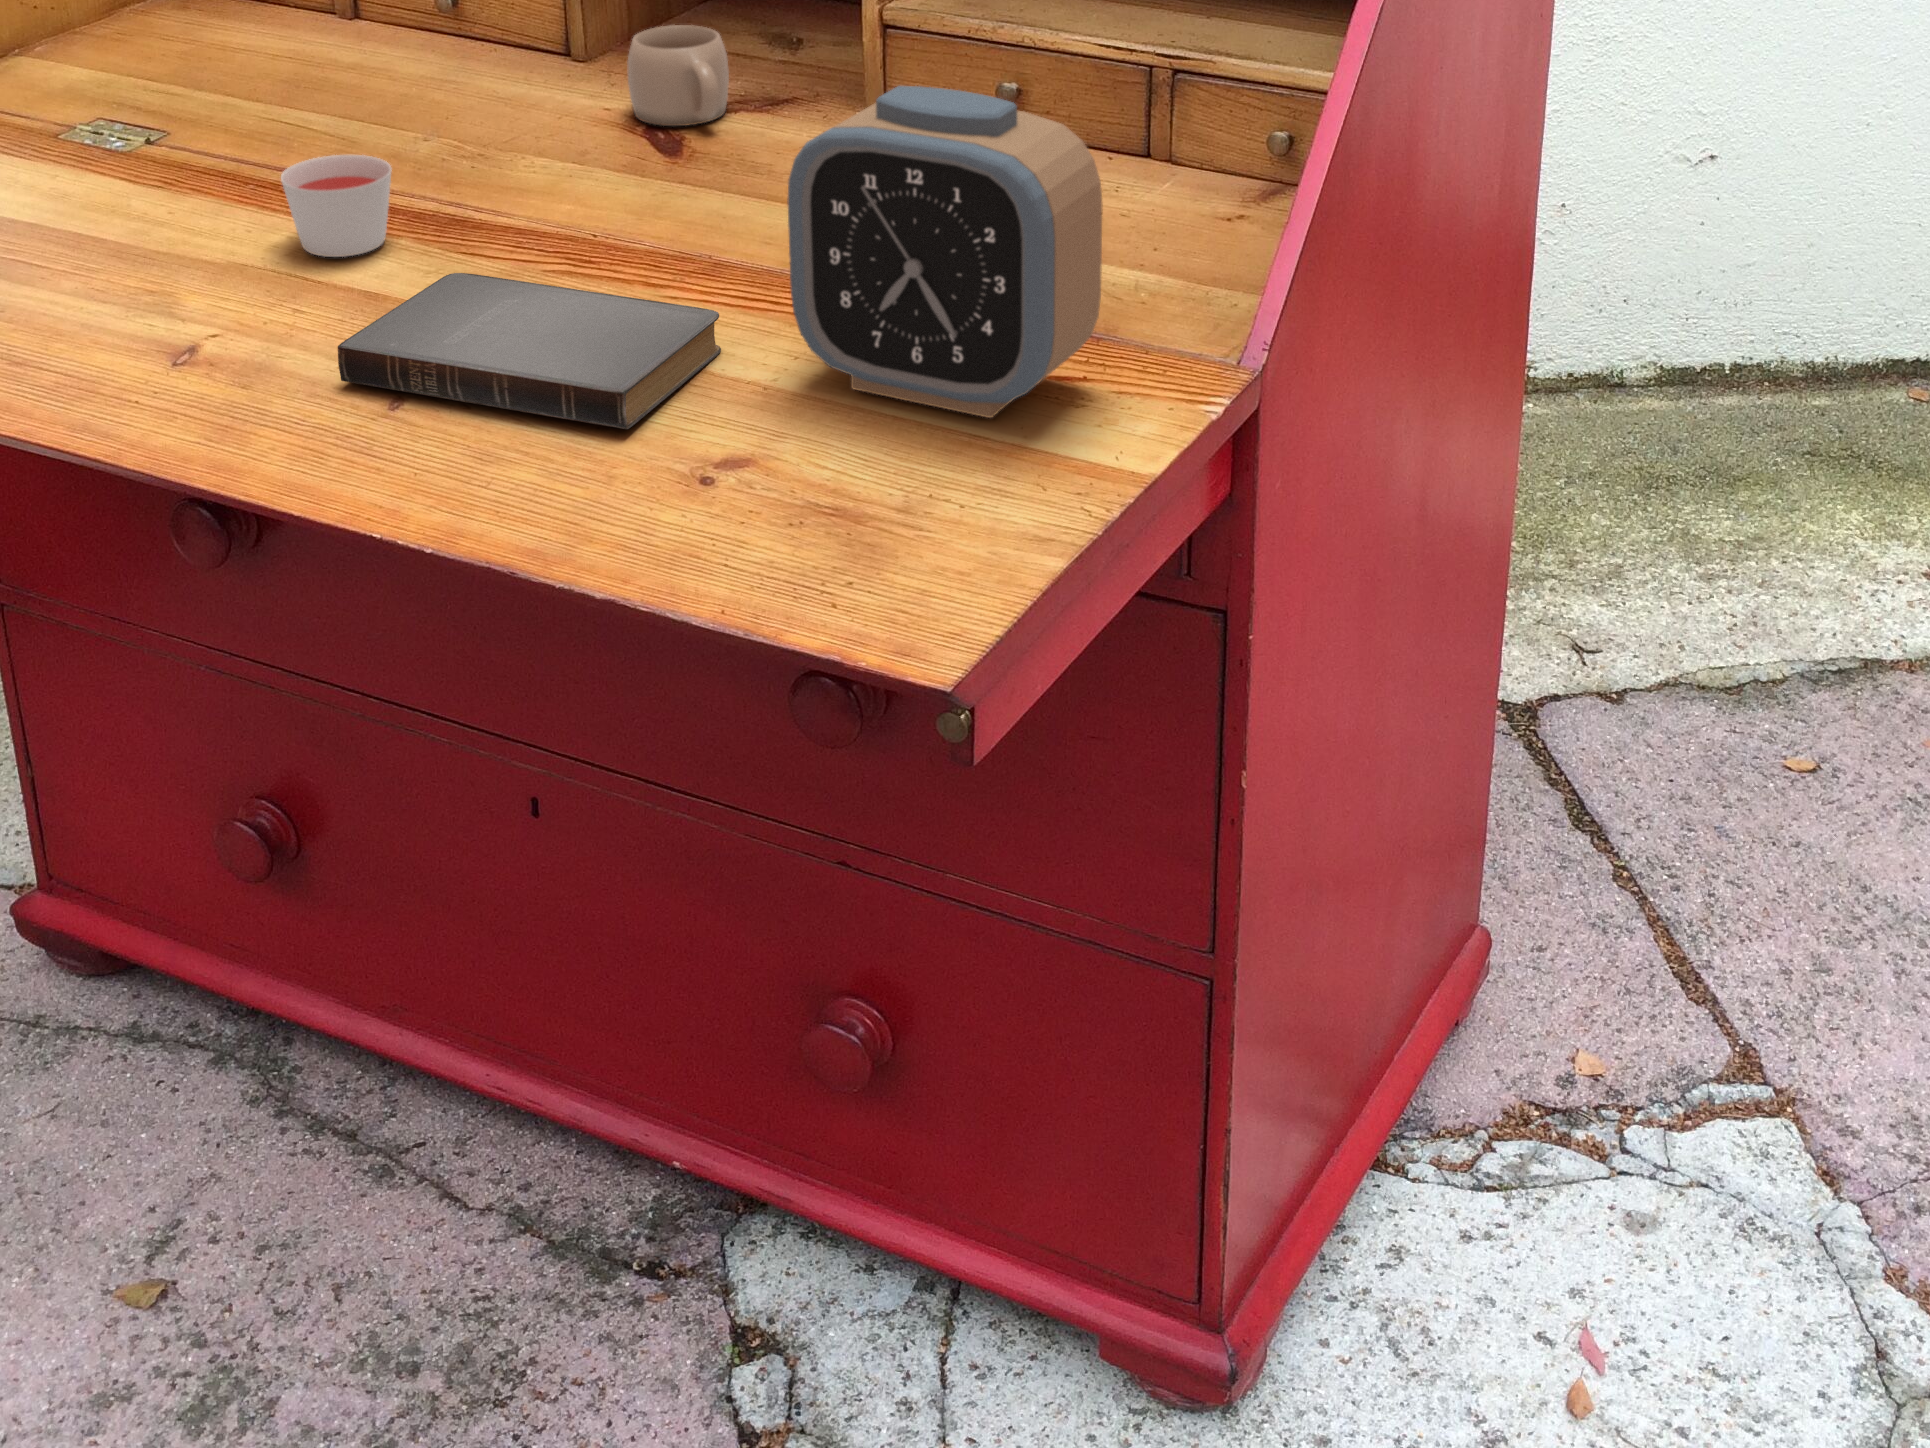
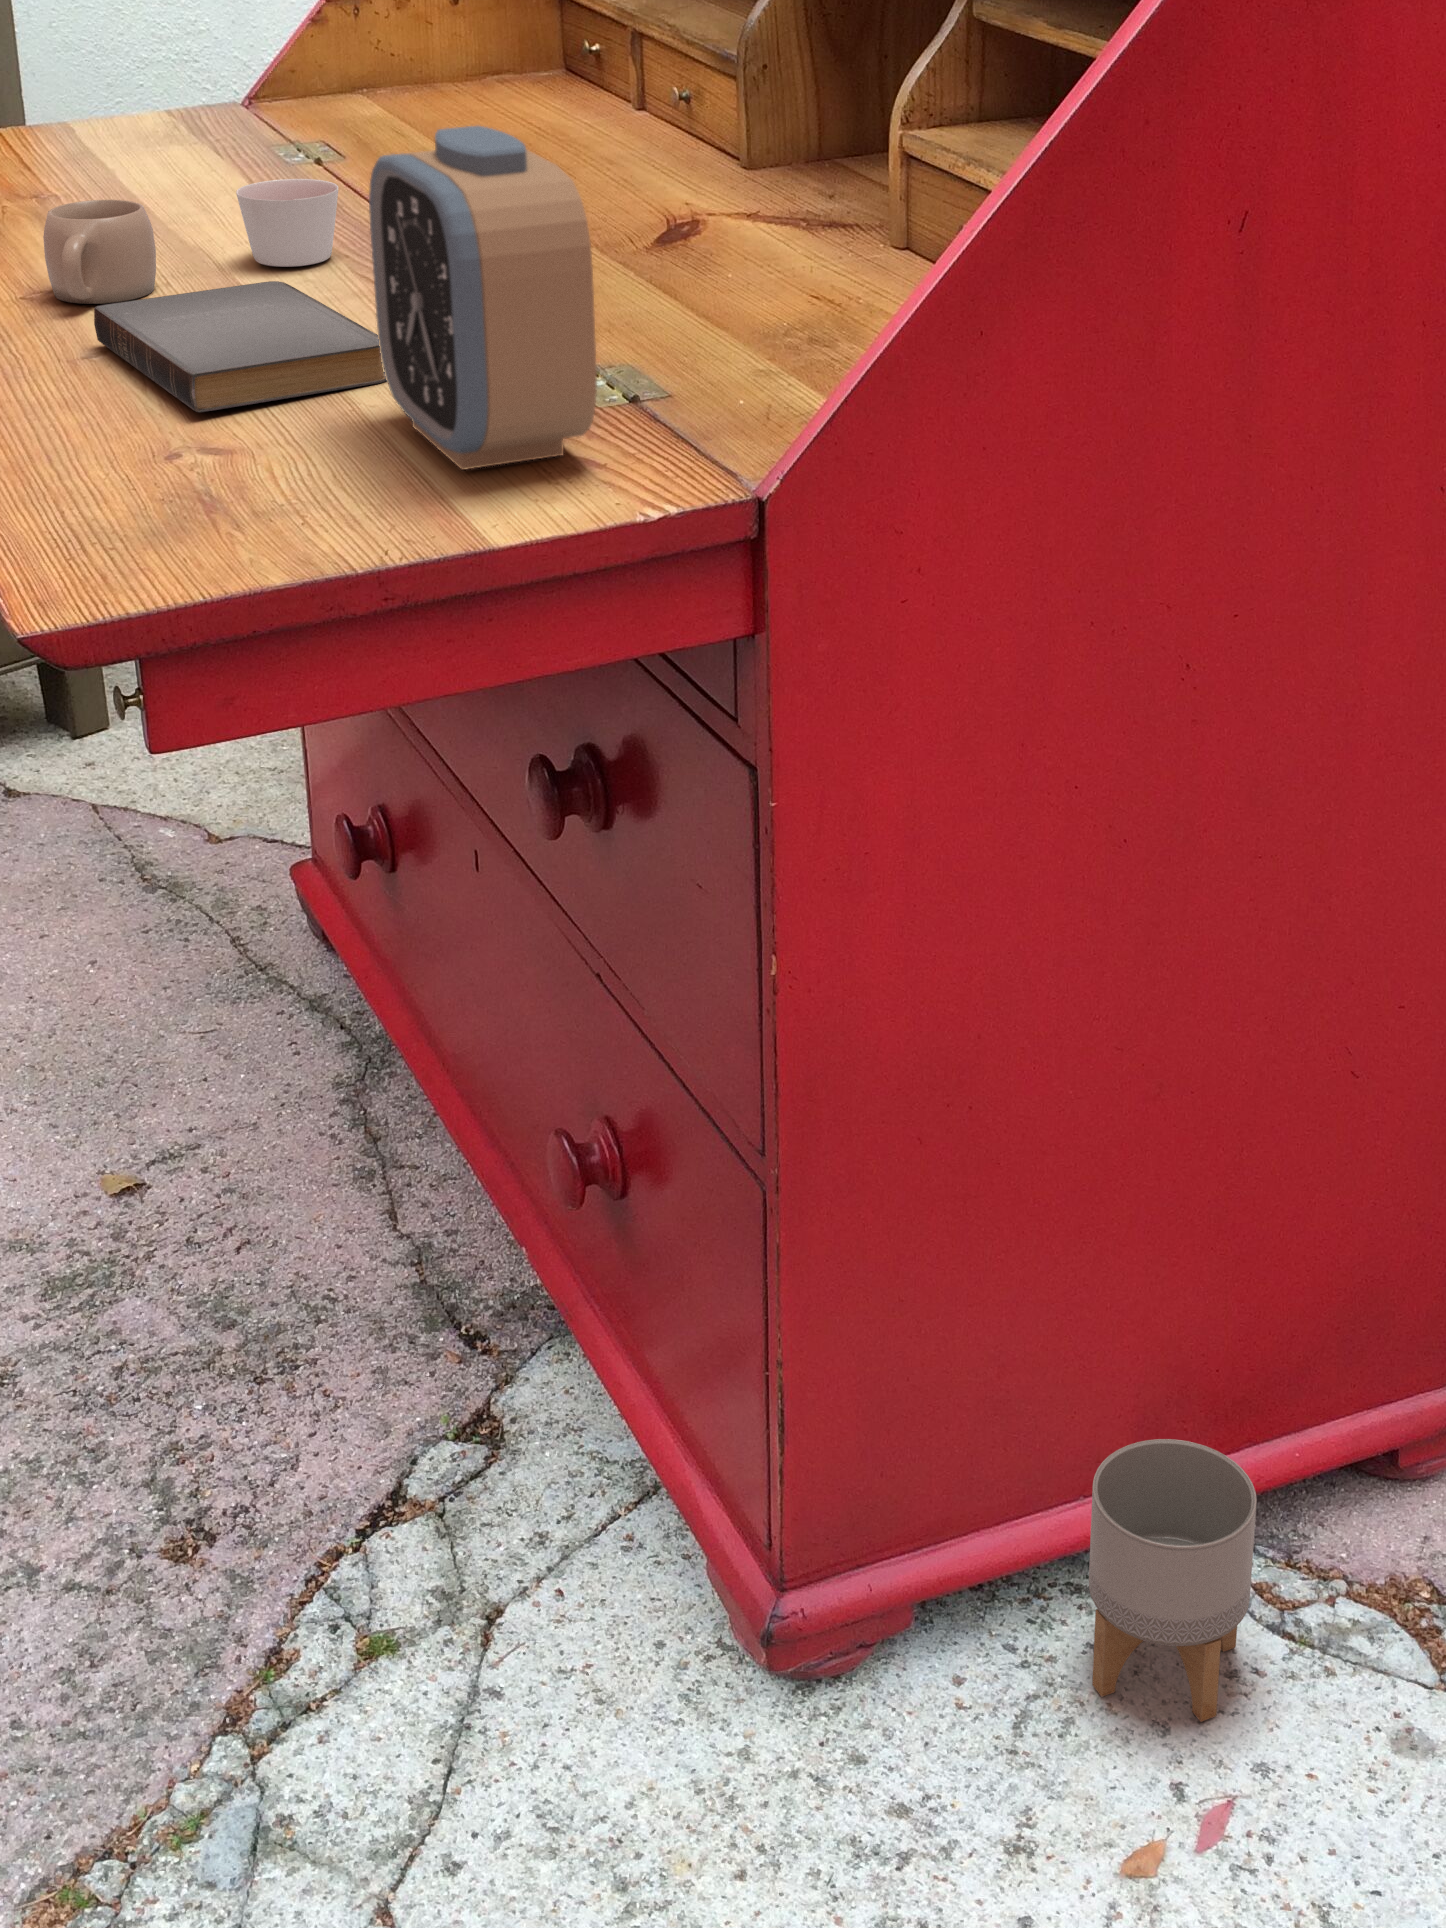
mug: present [627,25,729,126] -> present [43,200,156,304]
planter: none [1378,1063,1528,1300] -> present [1089,1439,1257,1722]

